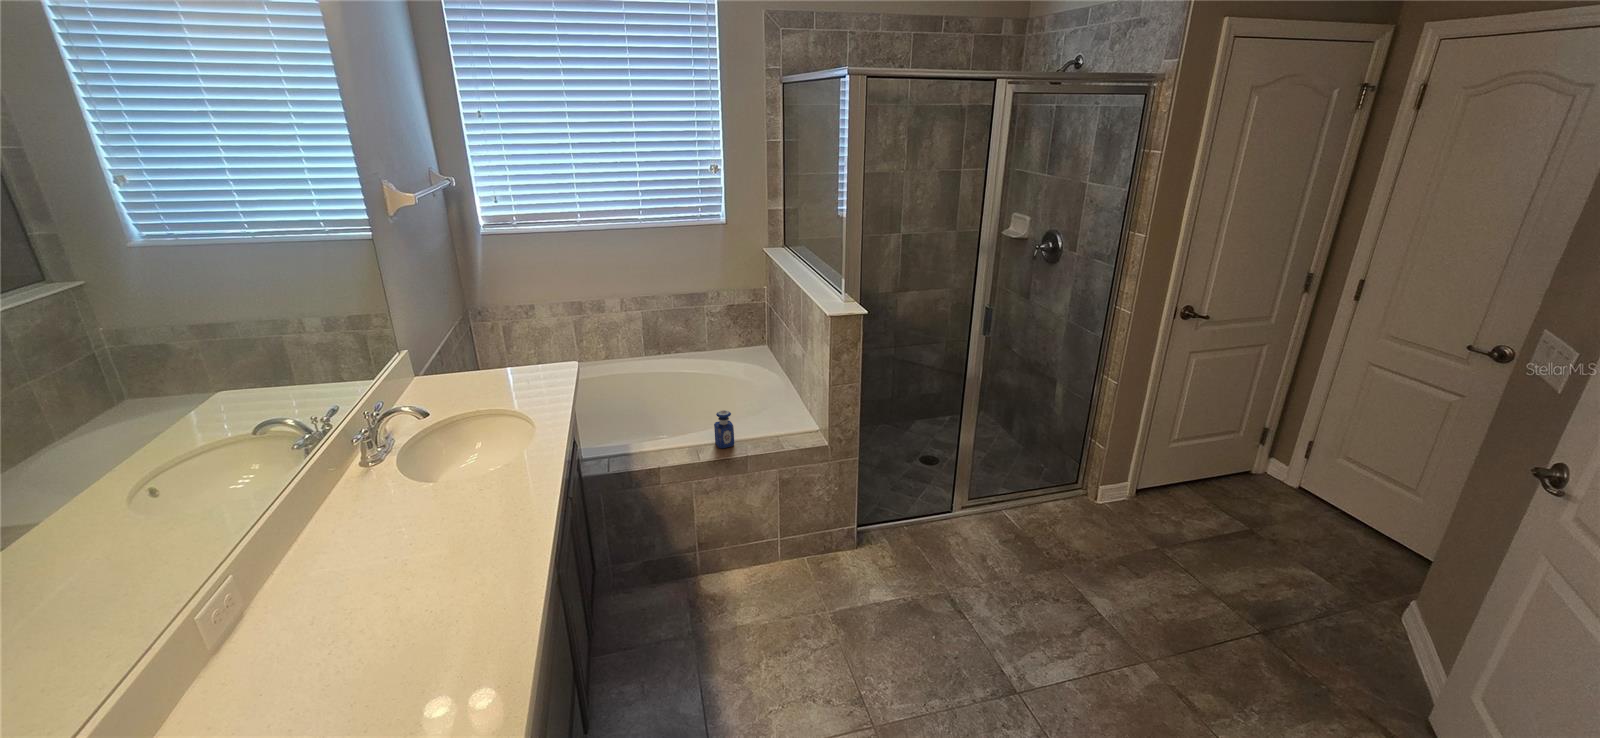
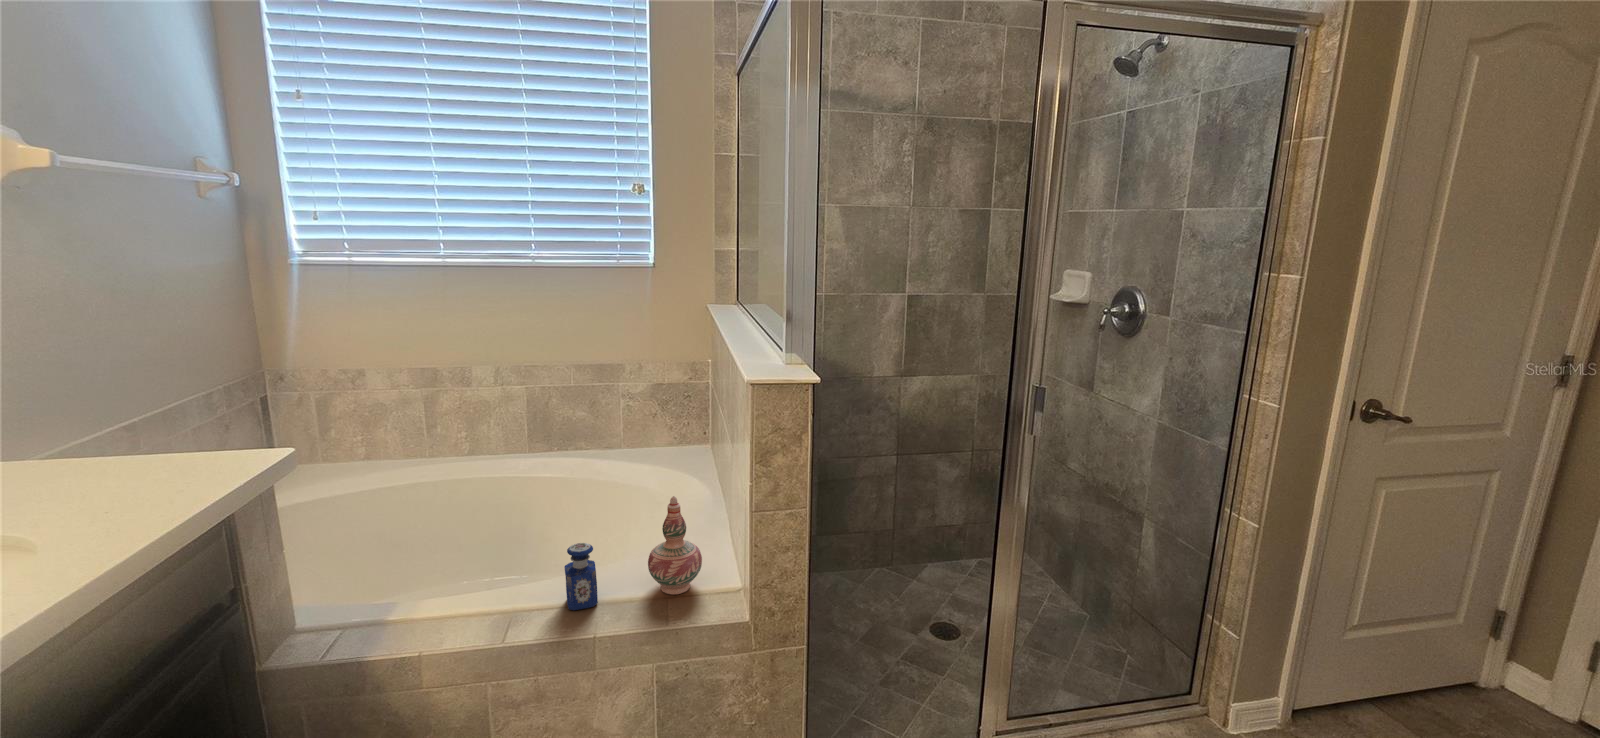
decorative vase: none [760,381,792,438] -> present [648,496,702,594]

